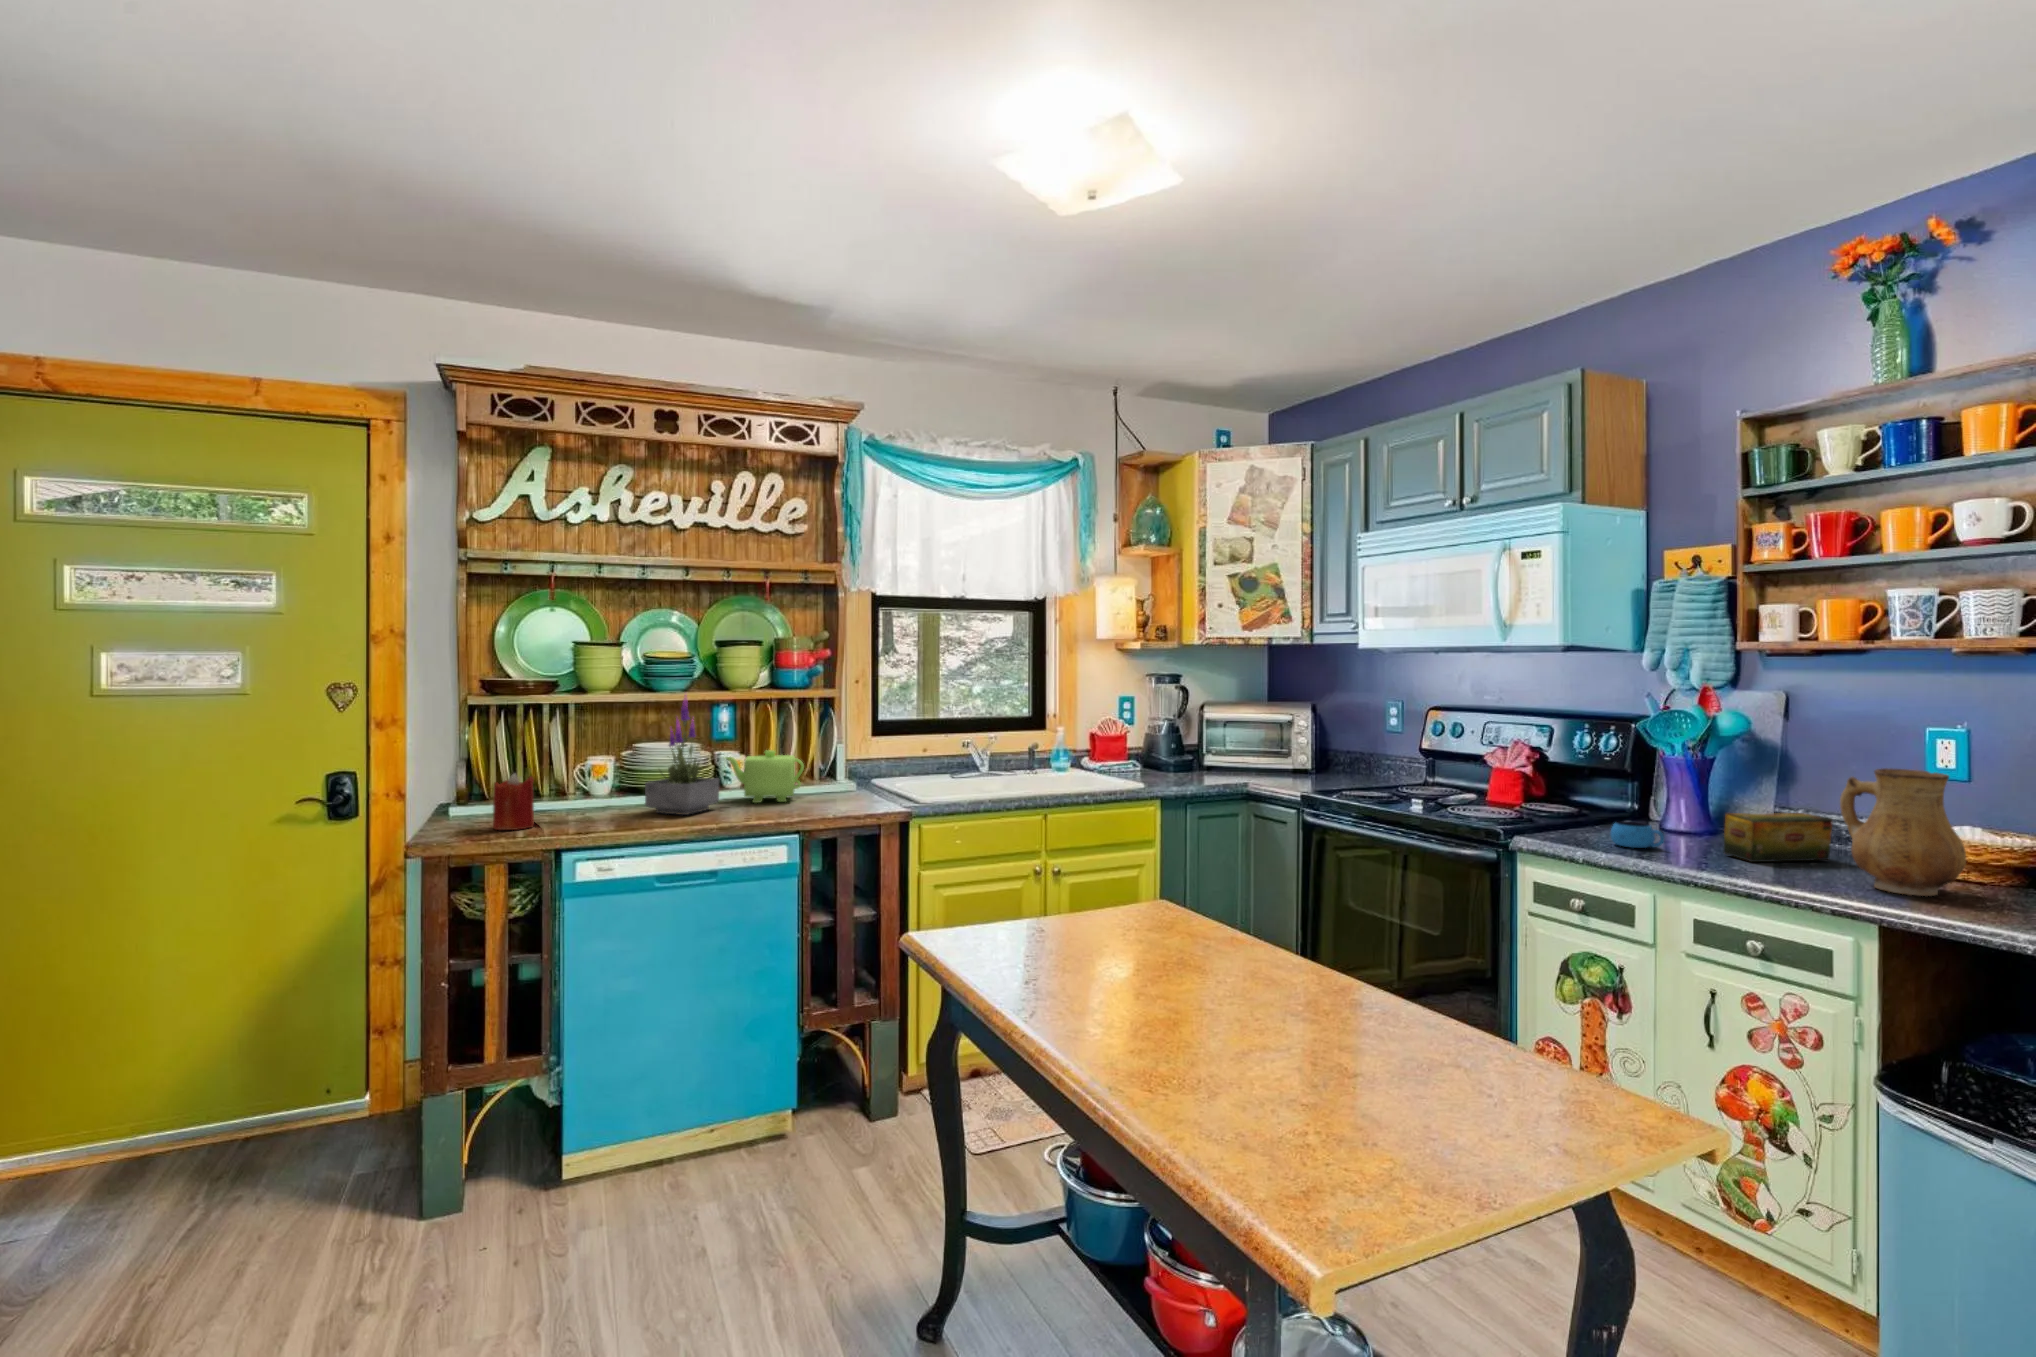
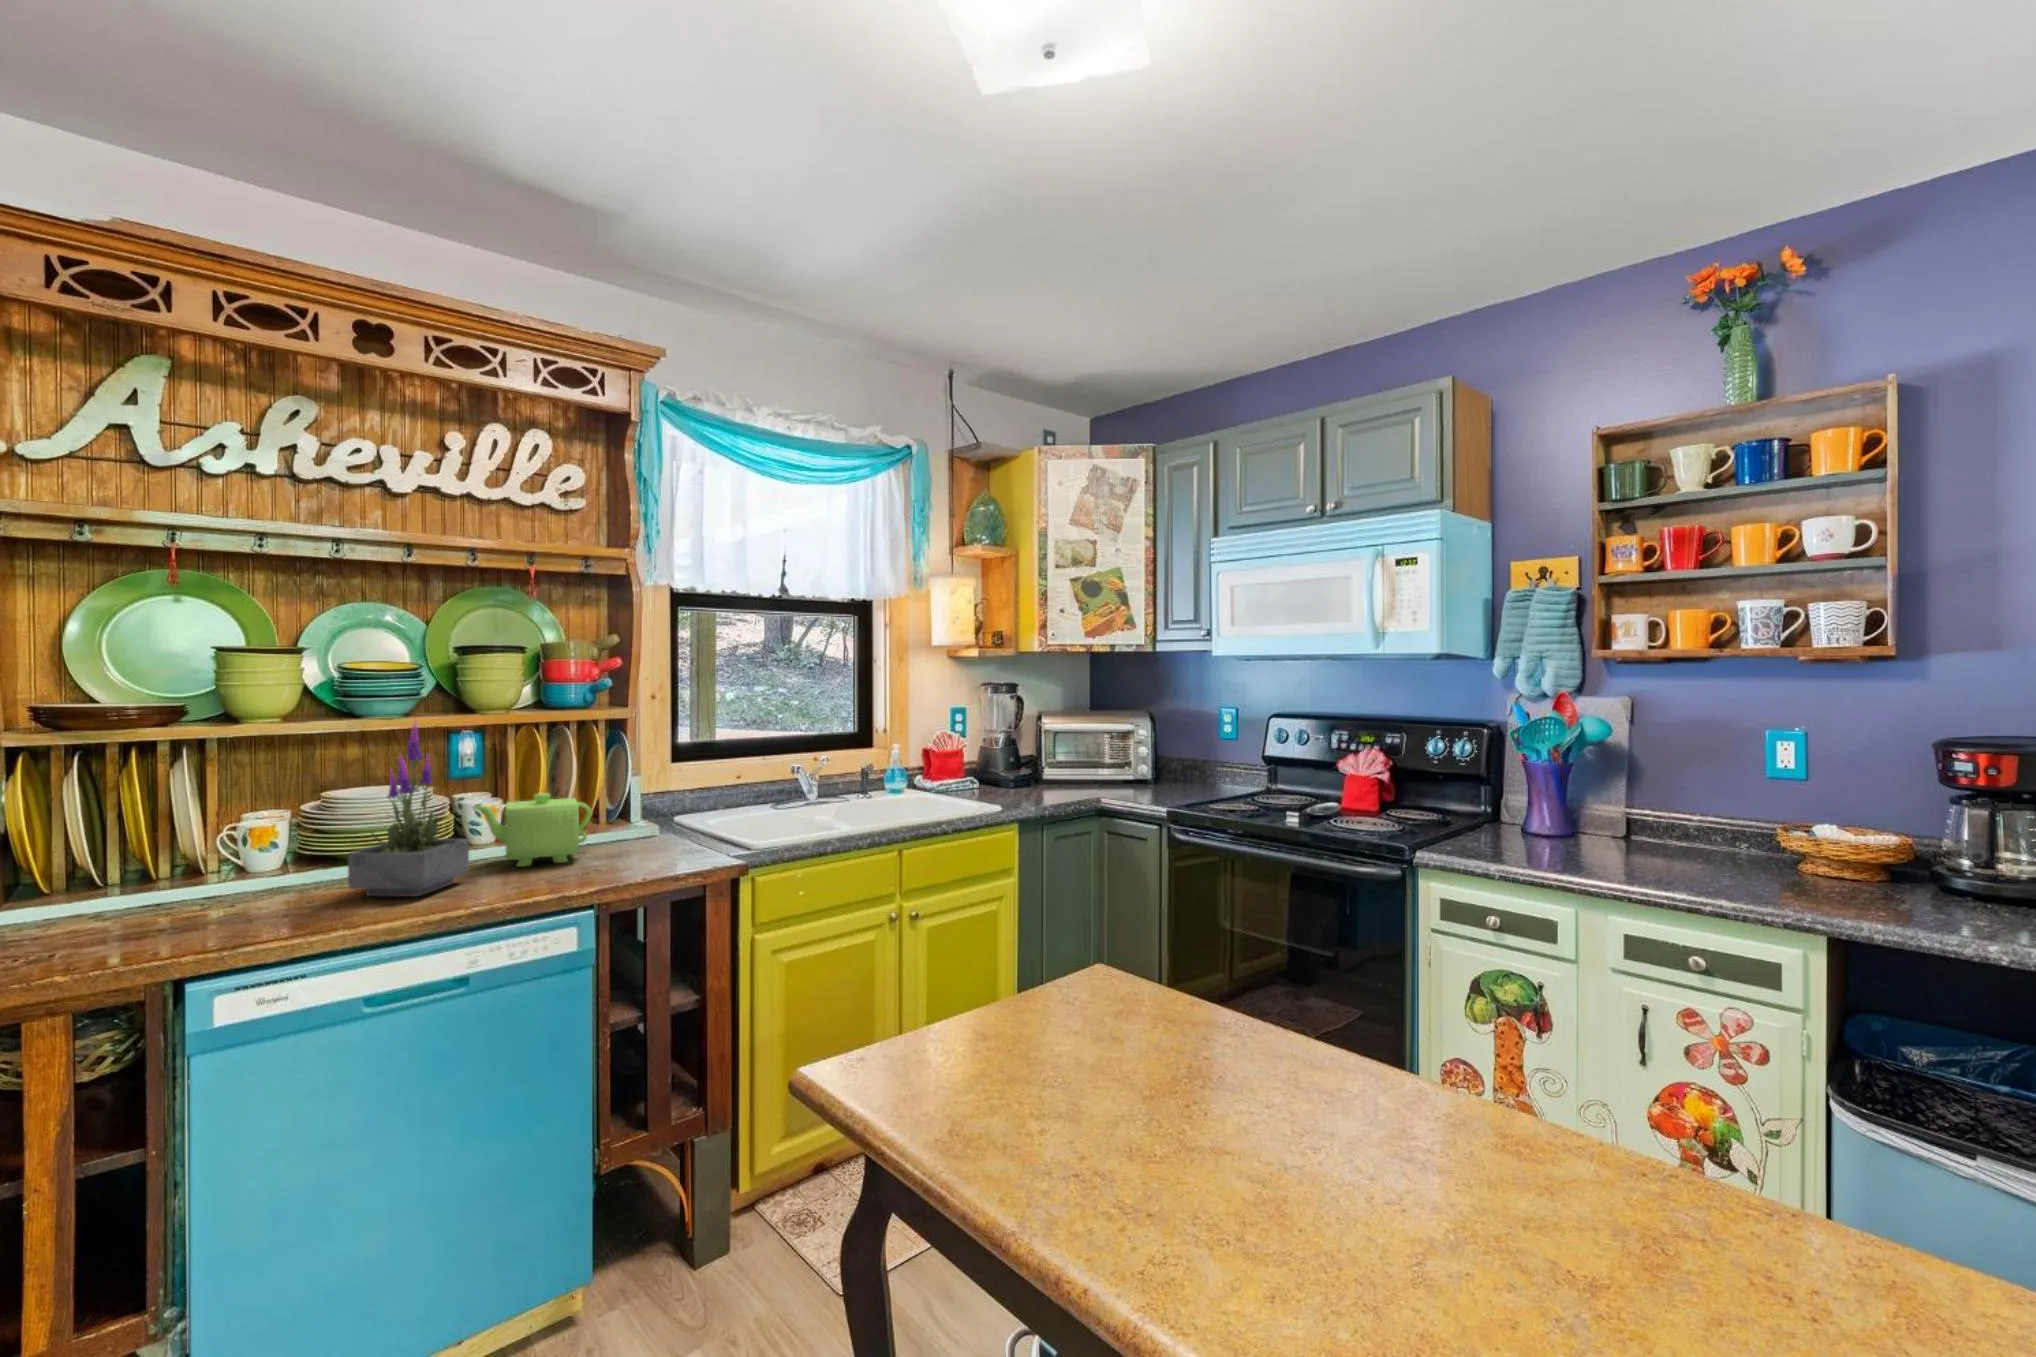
ceramic pitcher: present [1840,768,1966,896] -> none [1752,775,1878,900]
candle: present [493,774,534,830] -> none [62,855,145,953]
tea box: present [1724,813,1832,862] -> none [1624,816,1715,870]
mug: present [1610,822,1664,848] -> none [1516,833,1571,860]

